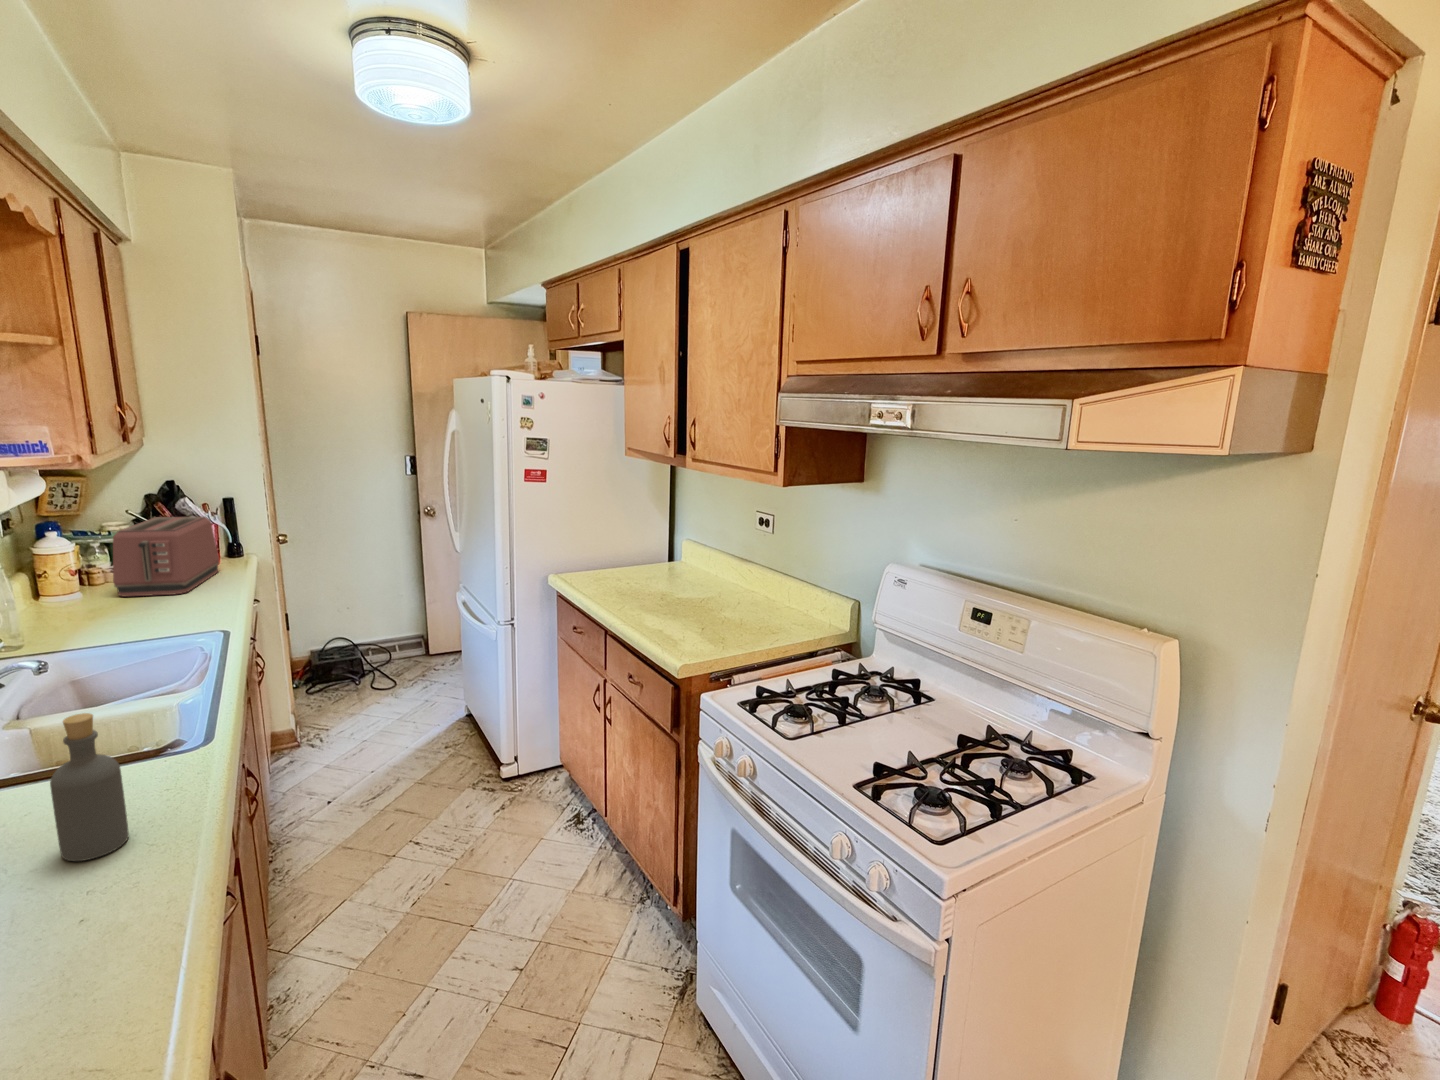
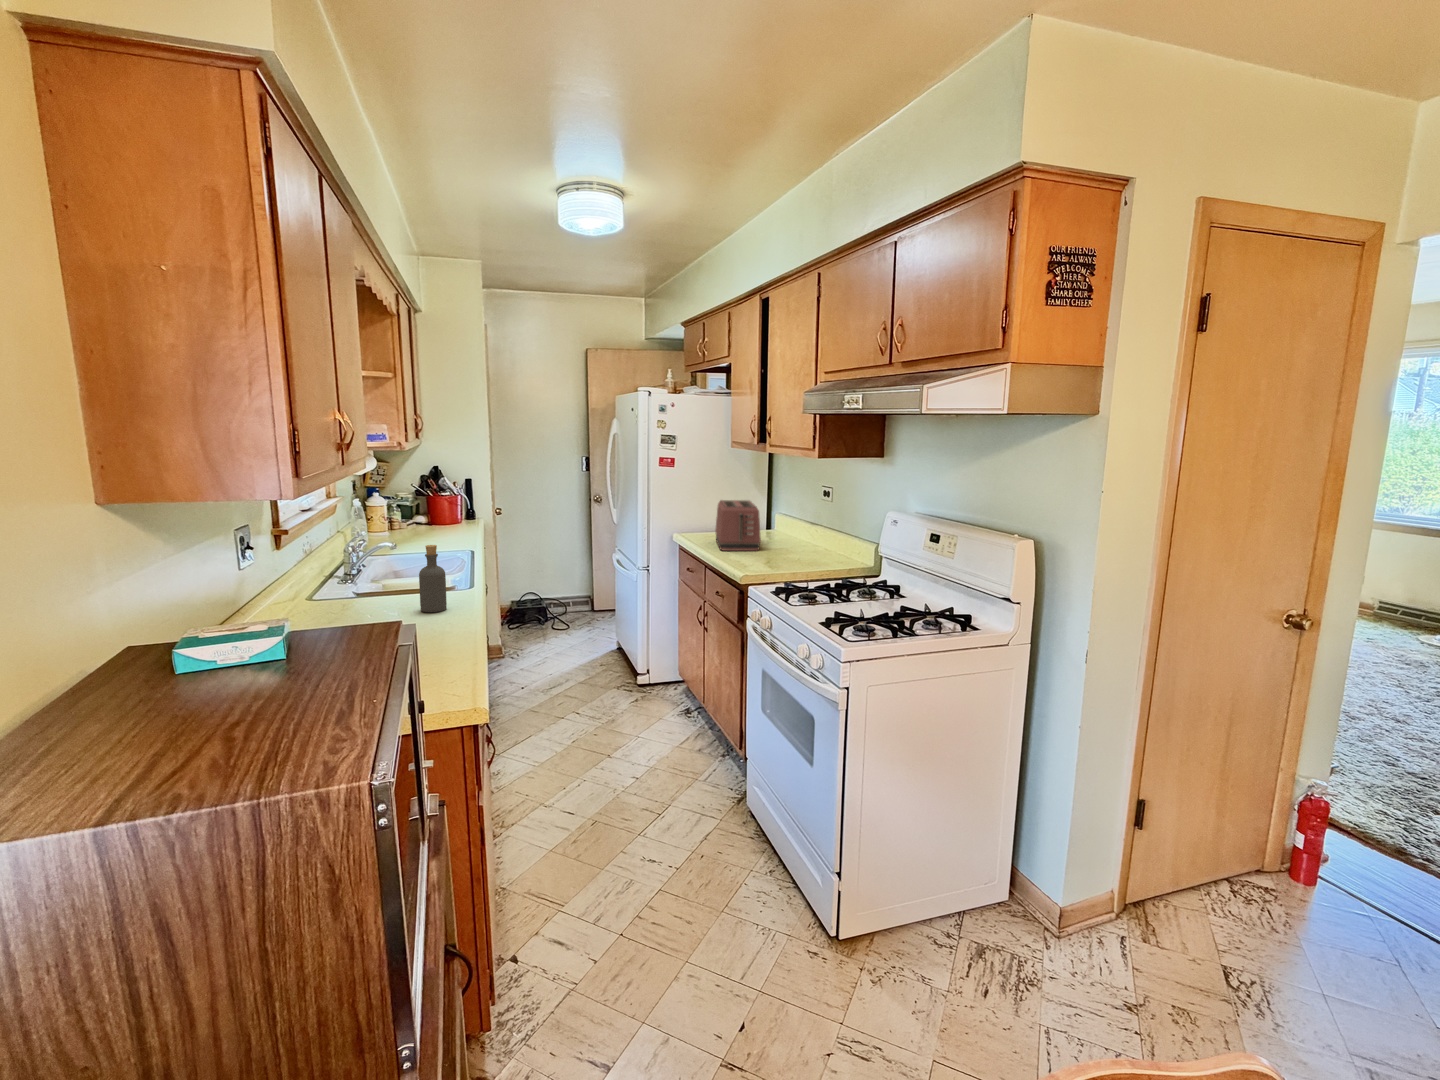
toaster: present [113,517,219,597] -> present [715,500,761,551]

